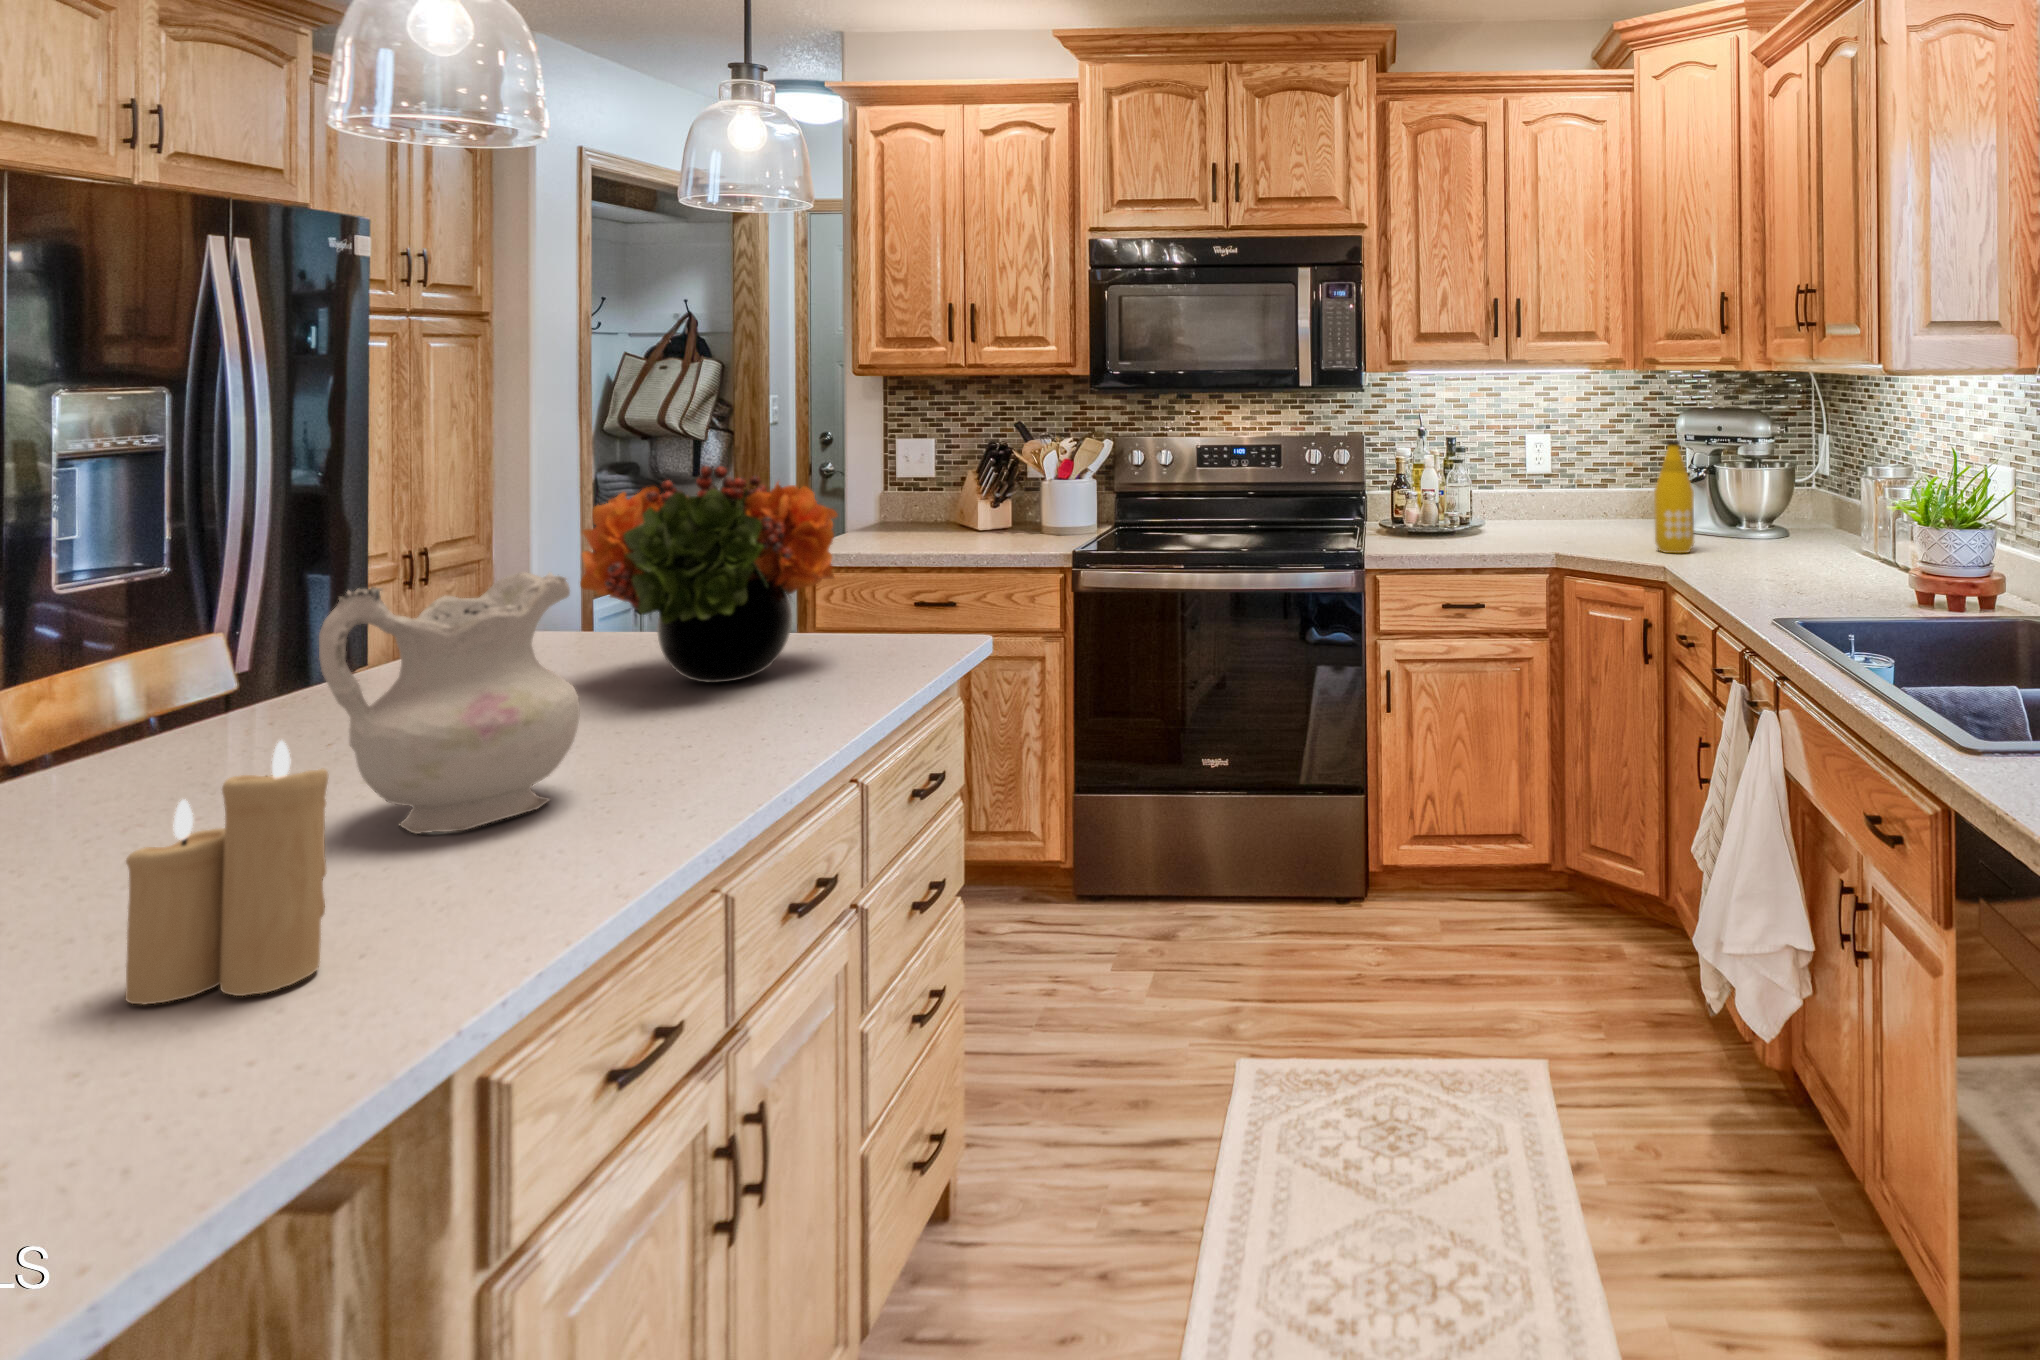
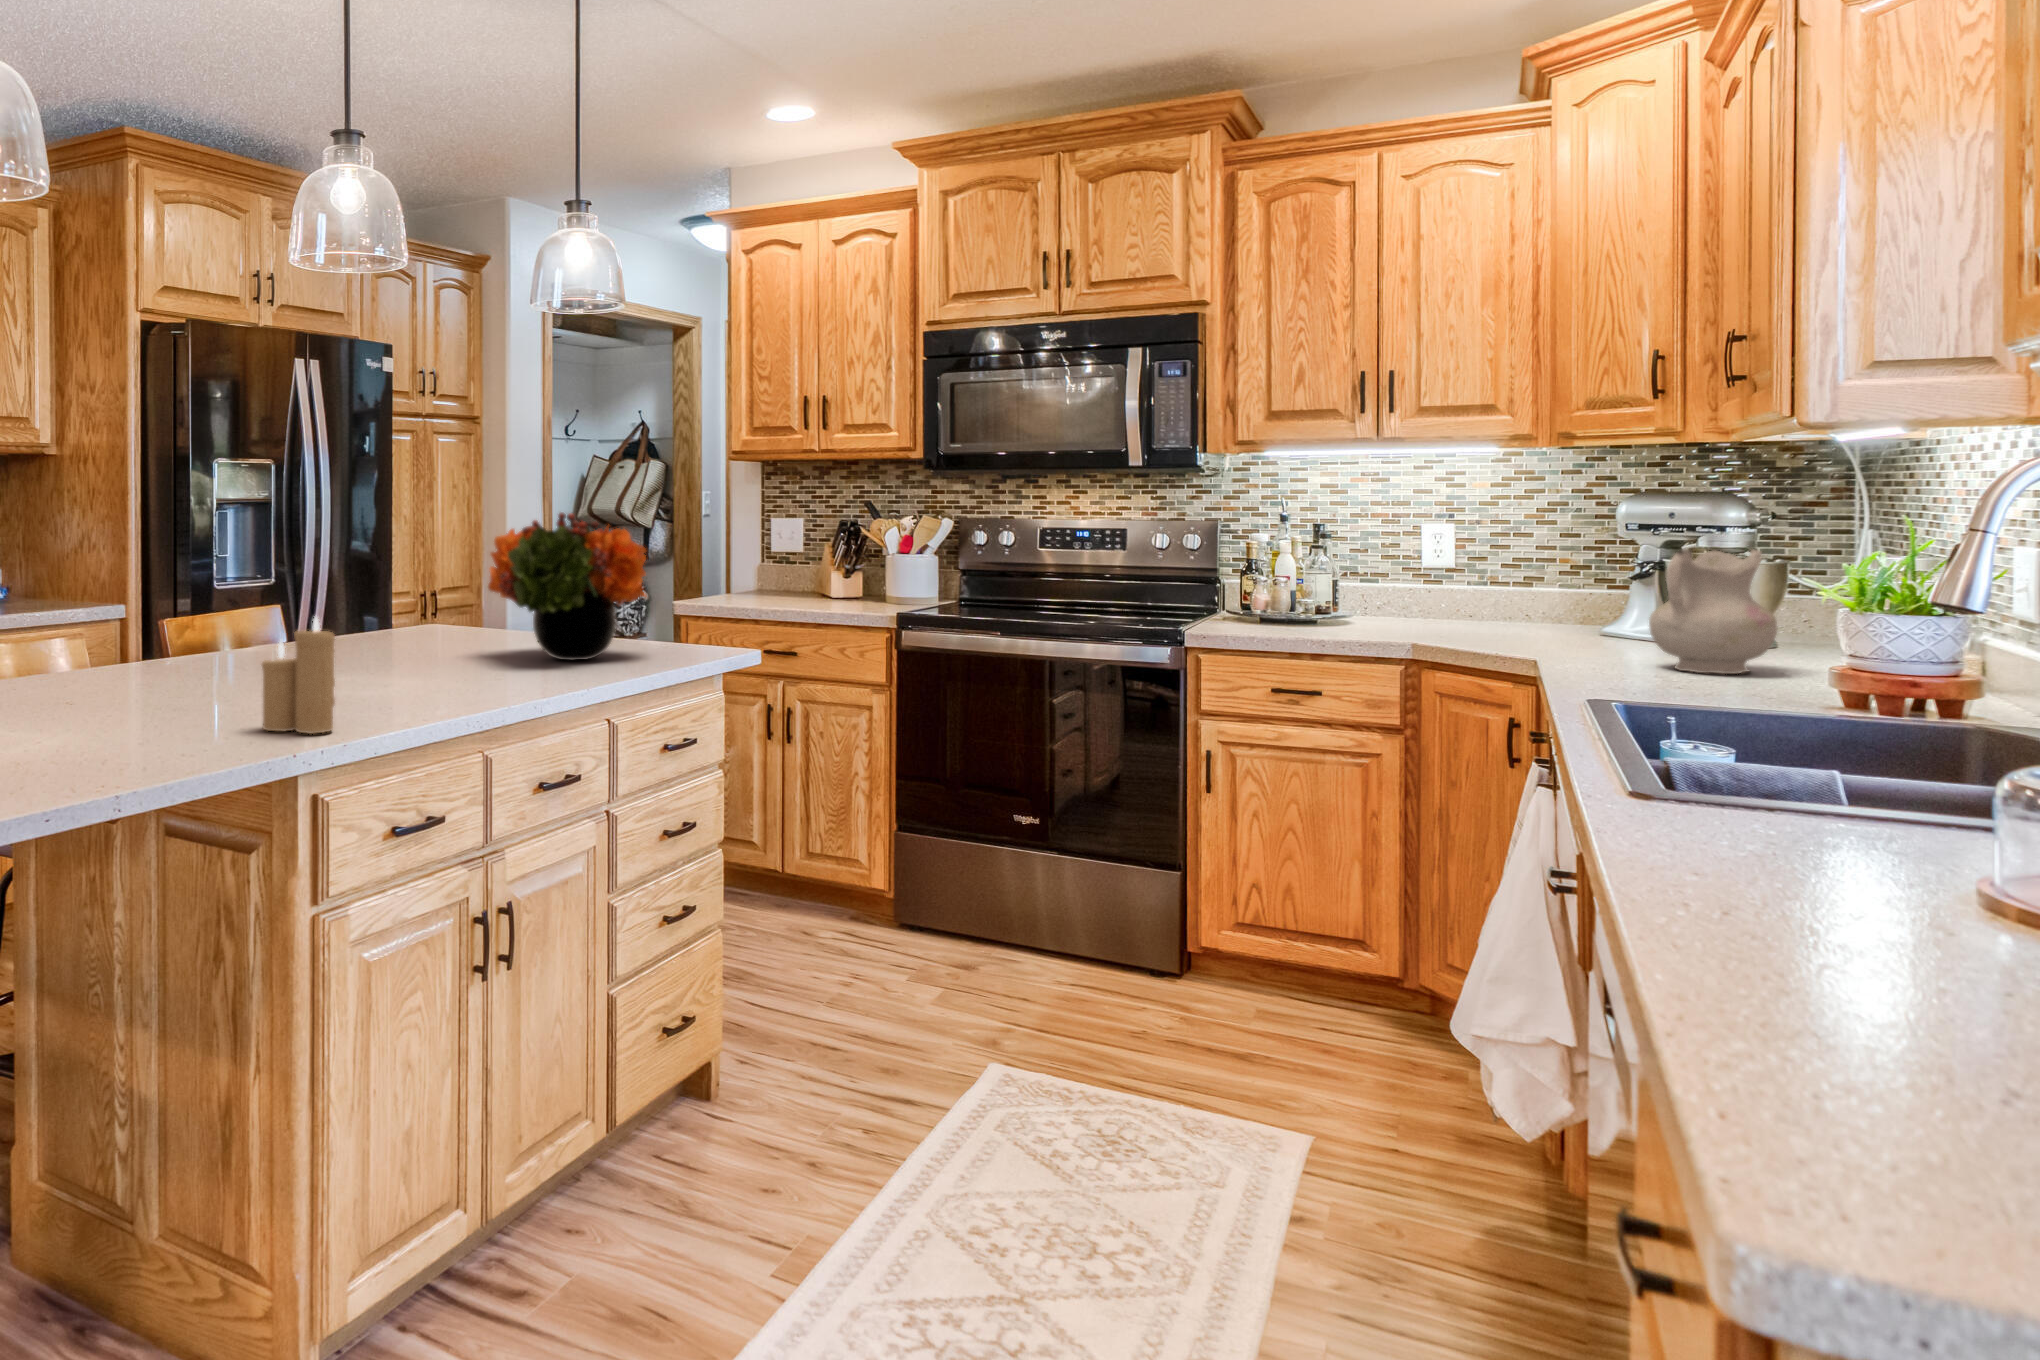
bottle: present [1654,440,1694,553] -> none [1534,523,1590,651]
ceramic pitcher: present [319,573,580,834] -> present [1649,549,1778,674]

